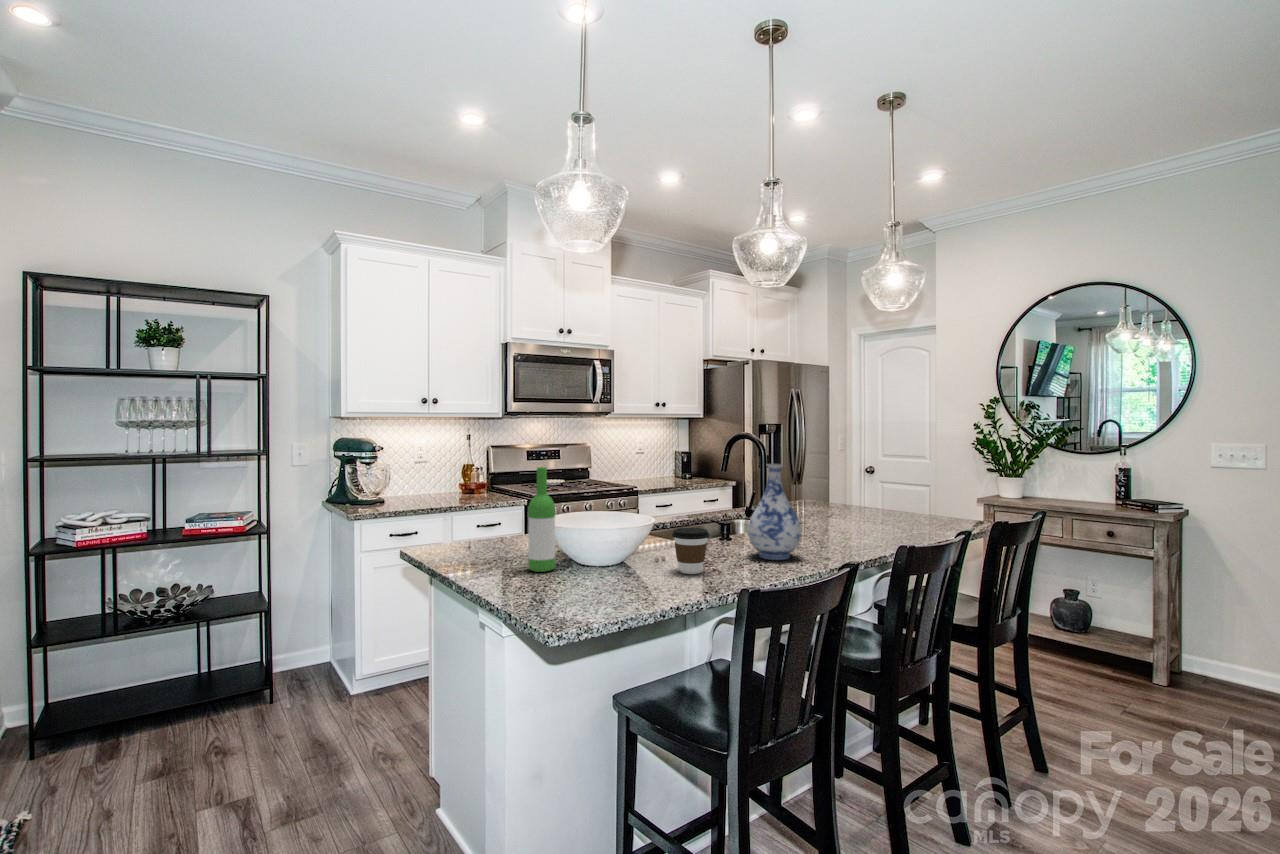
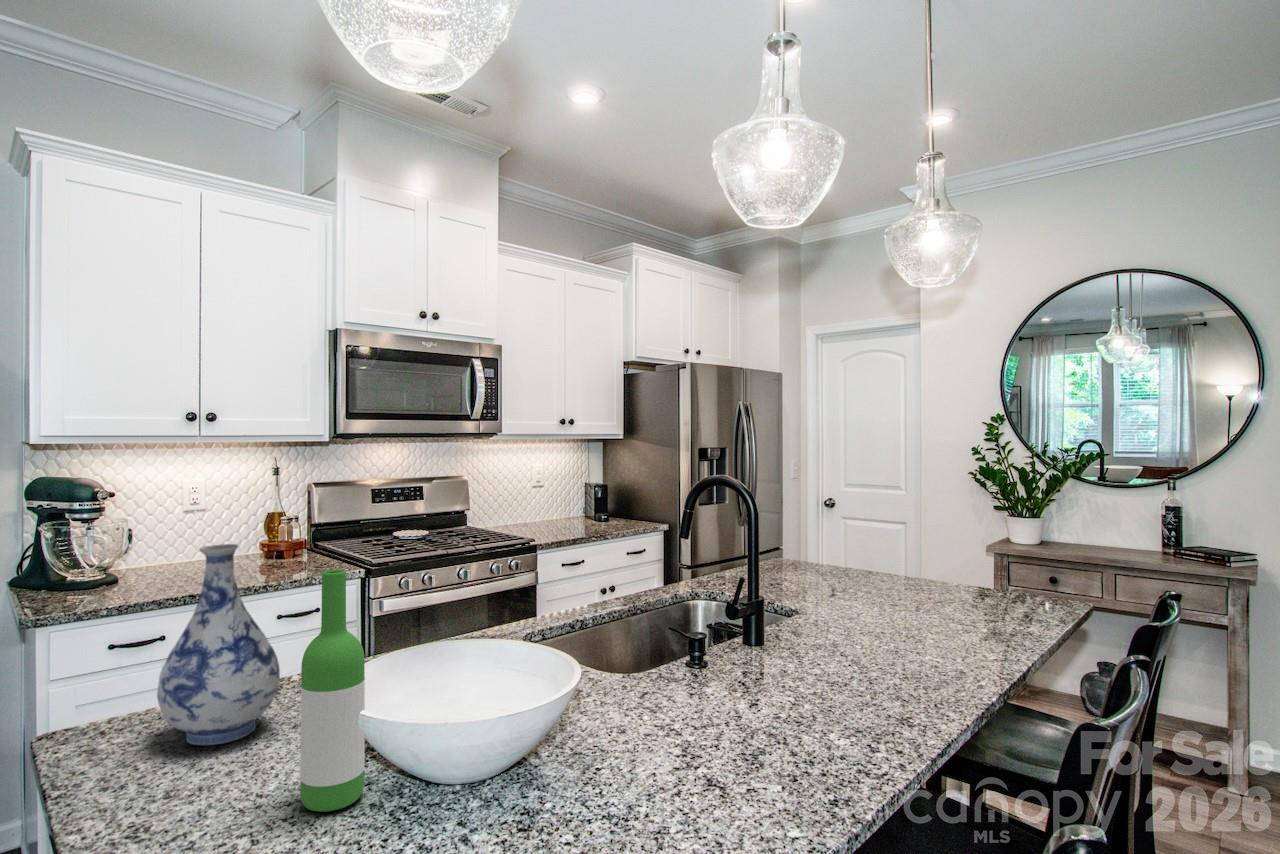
vase: present [748,464,801,560] -> present [157,544,280,745]
coffee cup: present [672,528,710,574] -> none [621,684,700,795]

